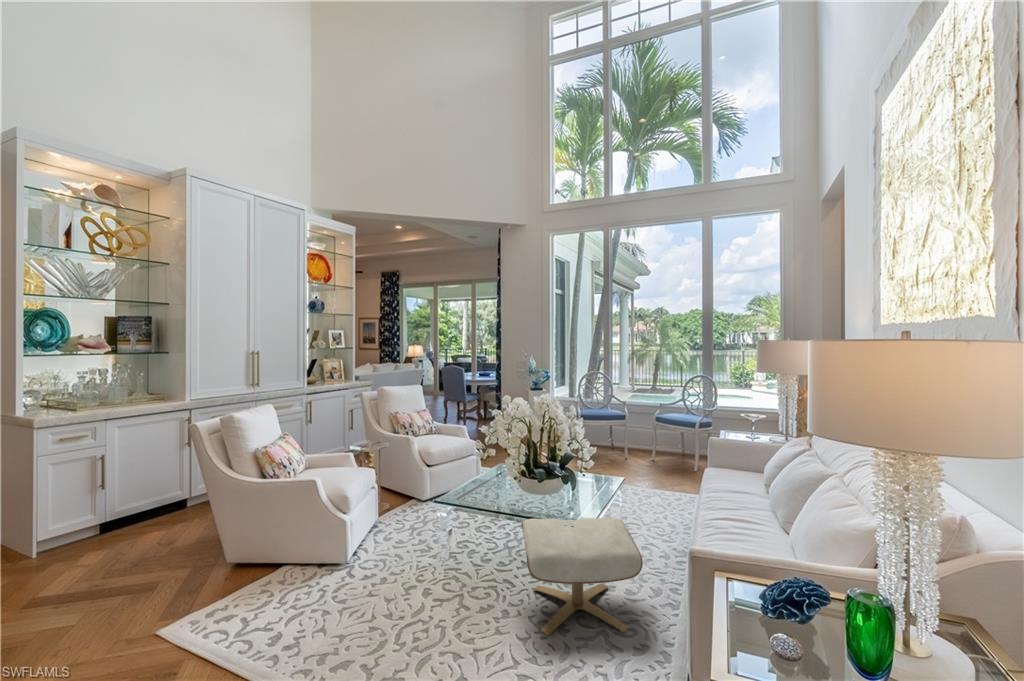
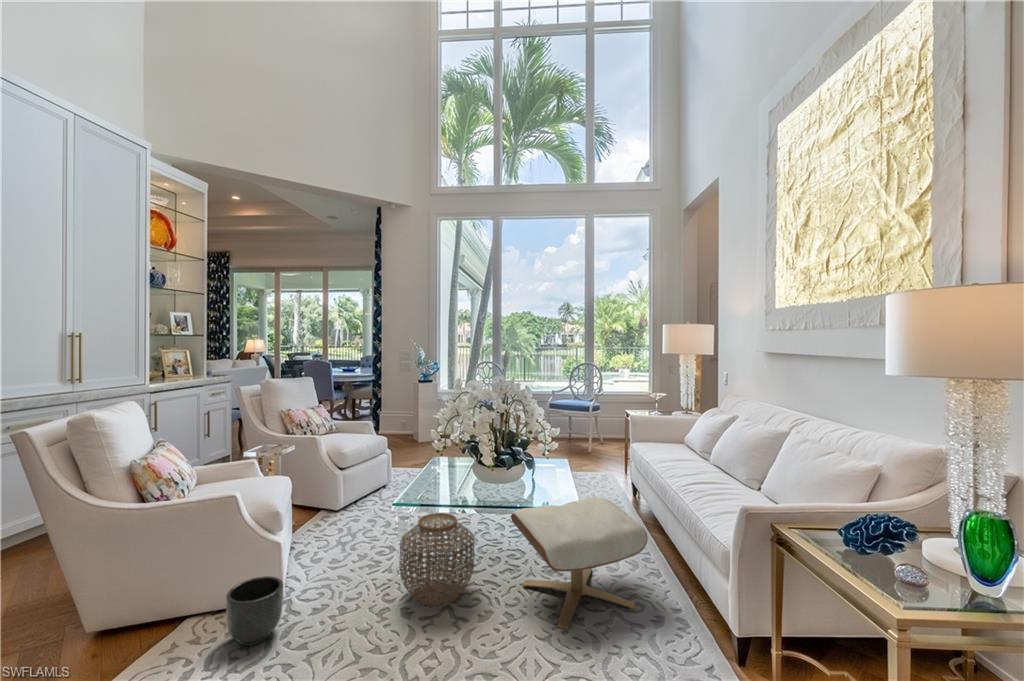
woven basket: none [426,513,490,593] -> present [400,513,474,607]
planter: none [298,544,339,593] -> present [226,576,283,646]

